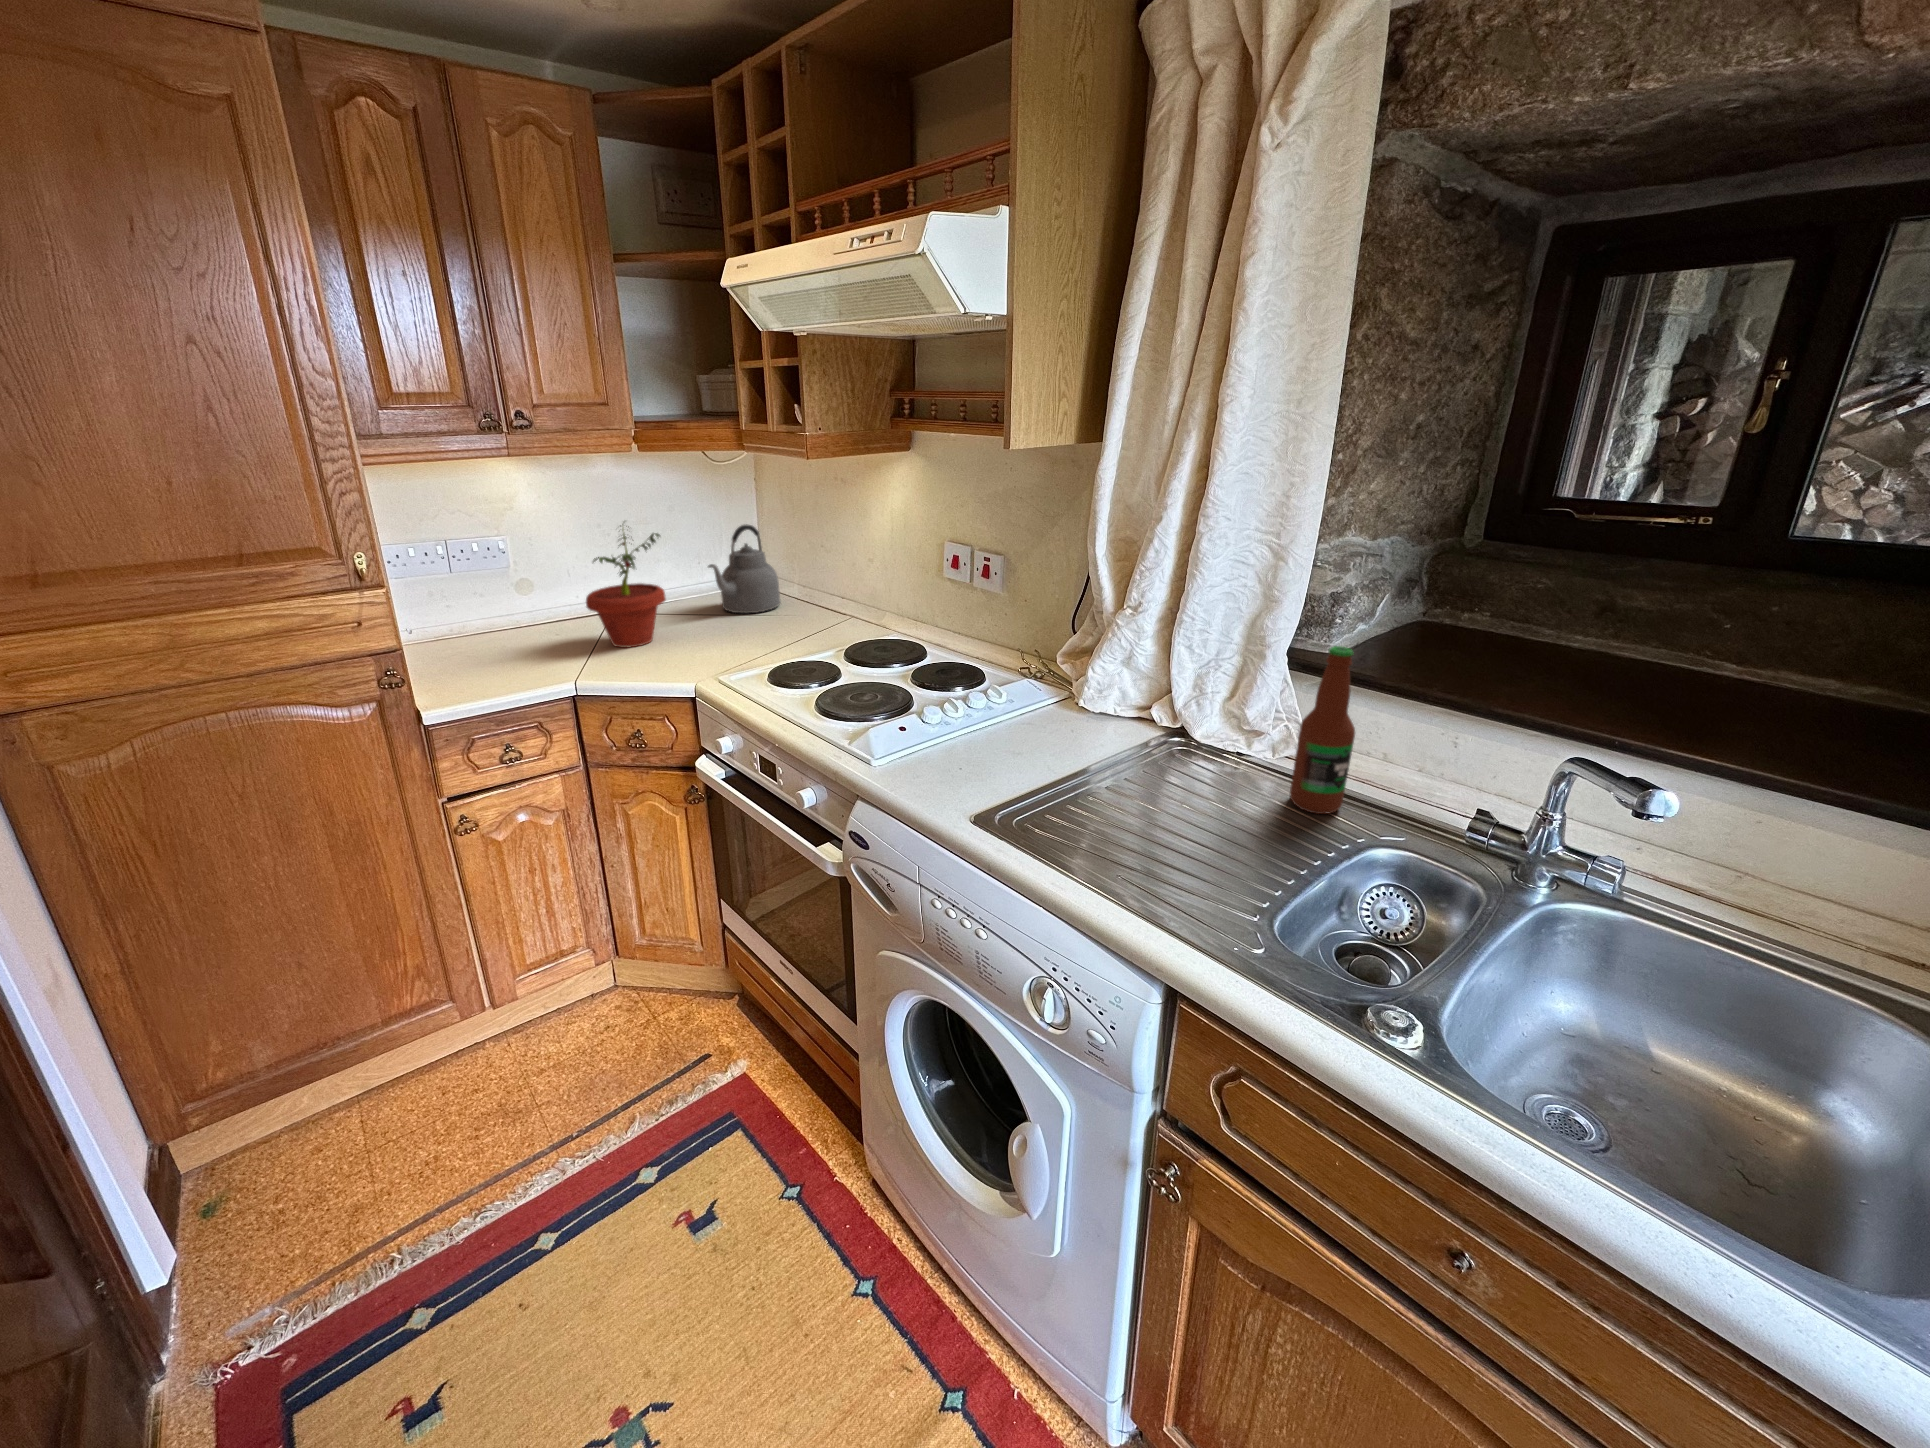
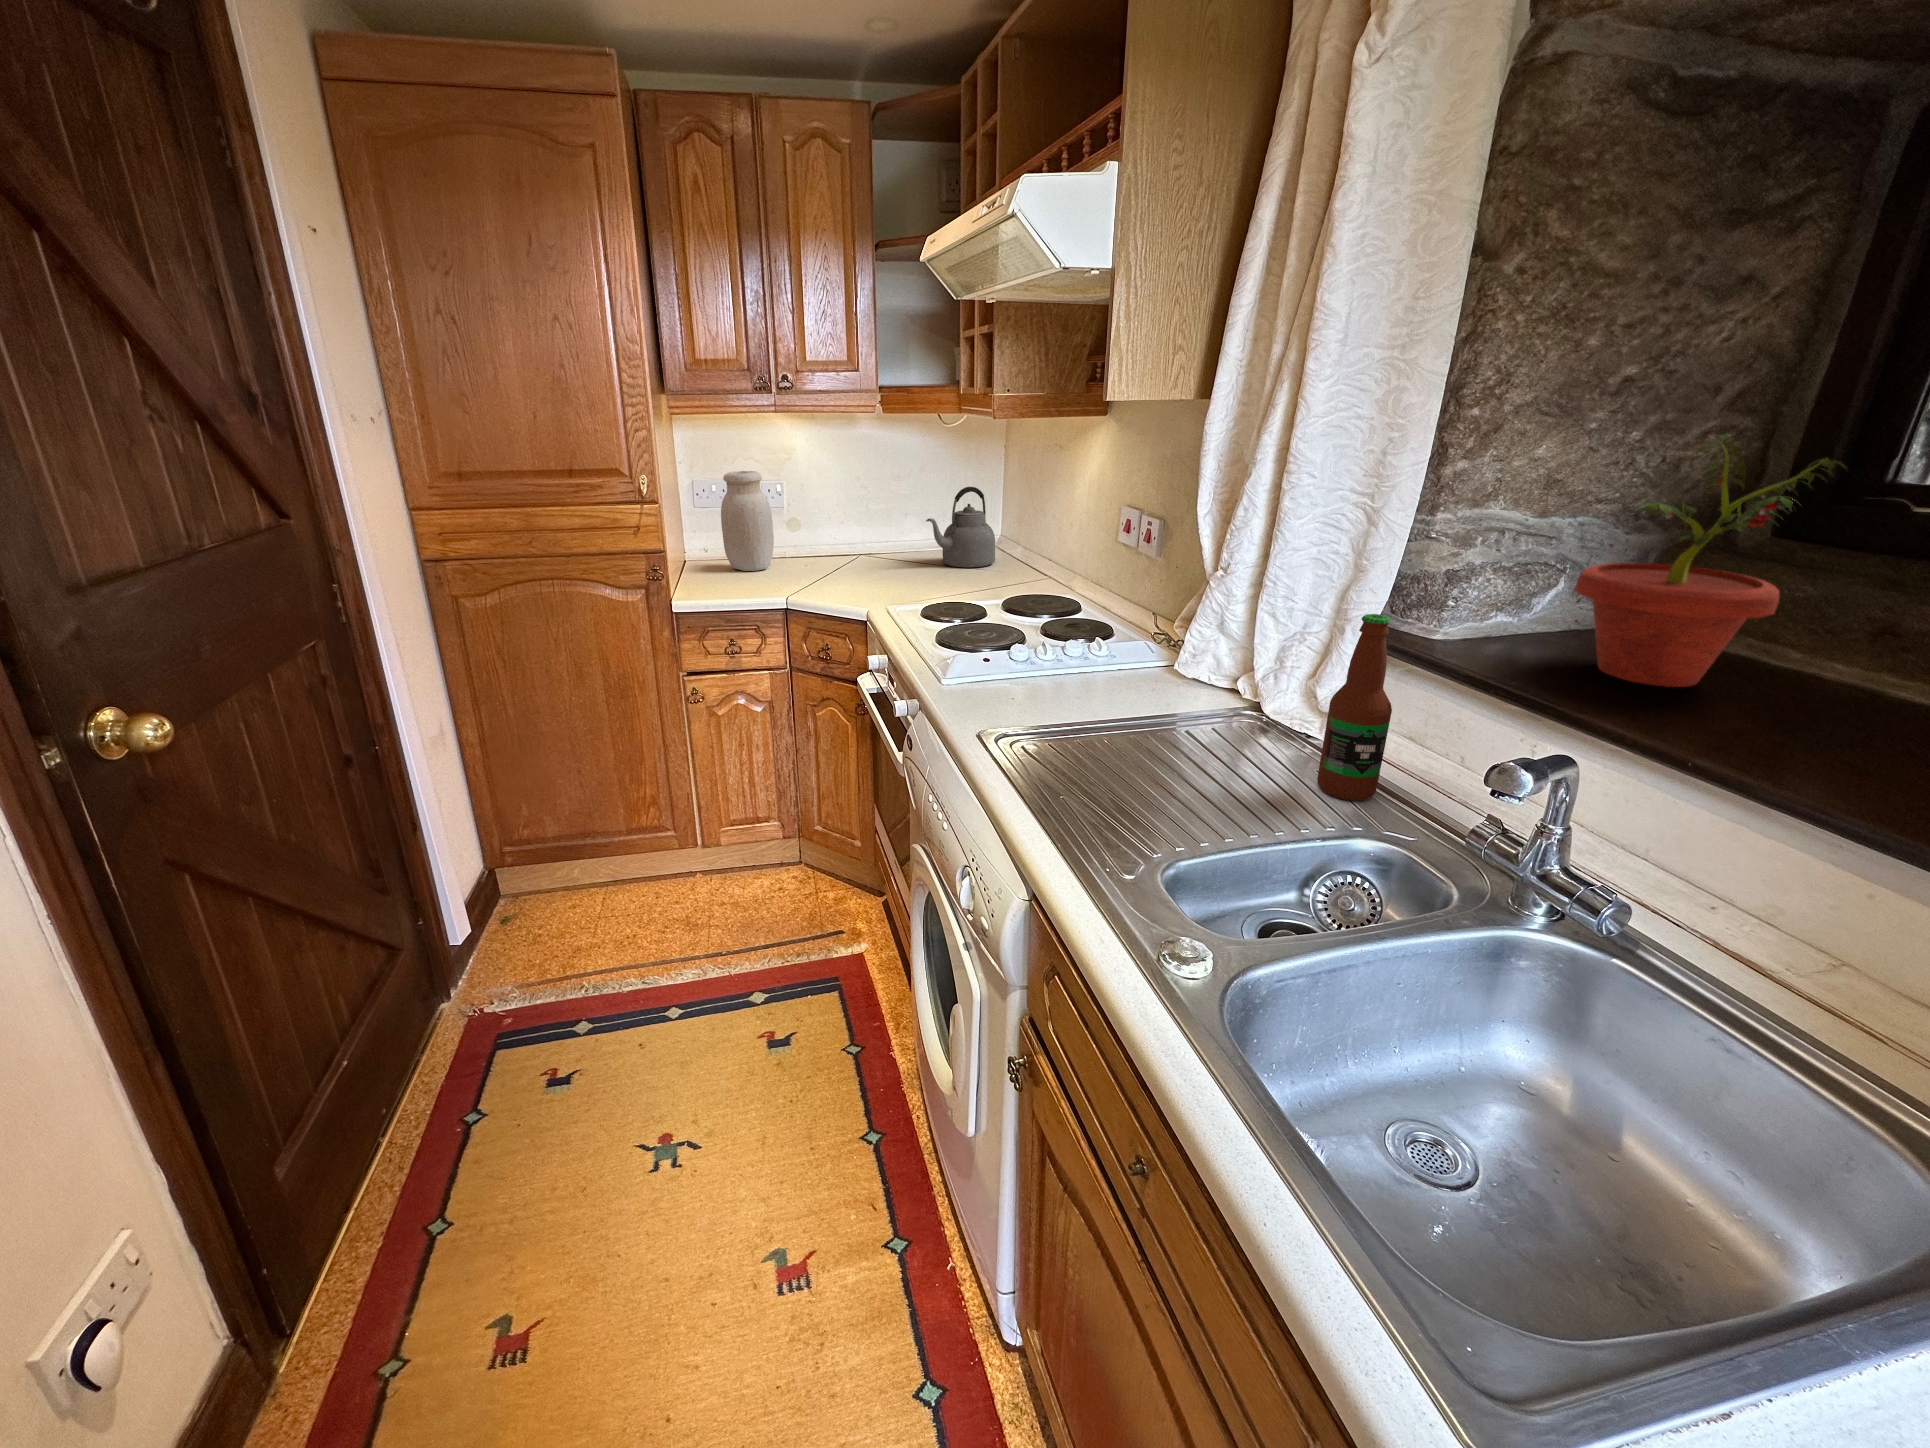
potted plant: present [586,524,666,647] -> present [1575,434,1844,687]
jar: none [439,527,519,652] -> present [721,471,774,571]

